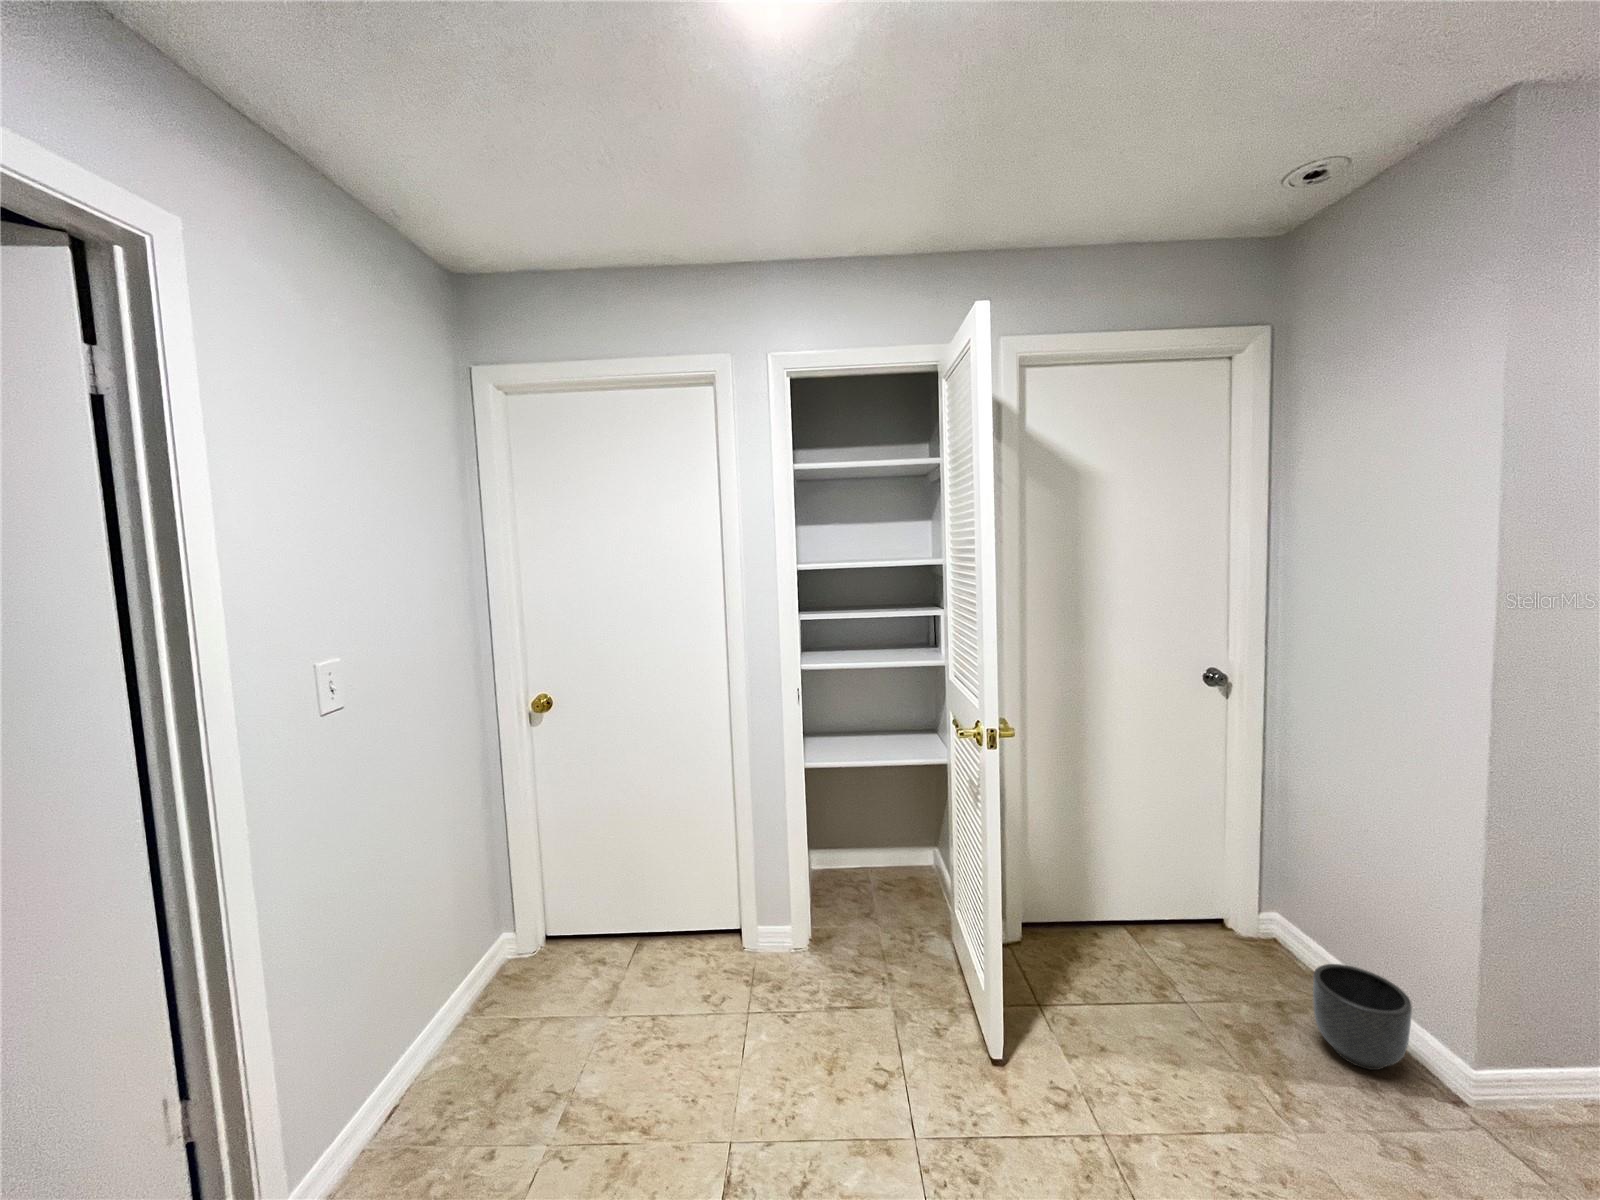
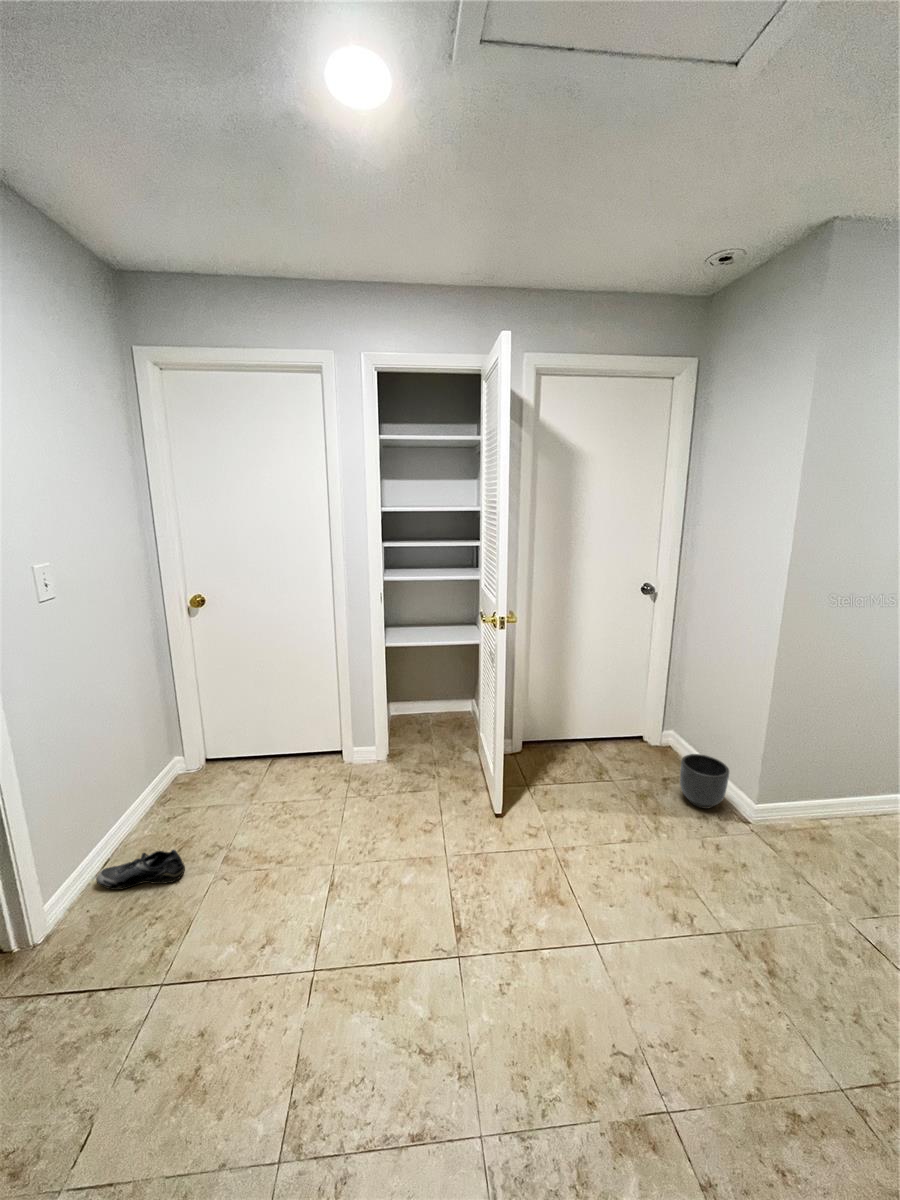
shoe: none [372,1100,502,1166] -> present [96,850,185,890]

